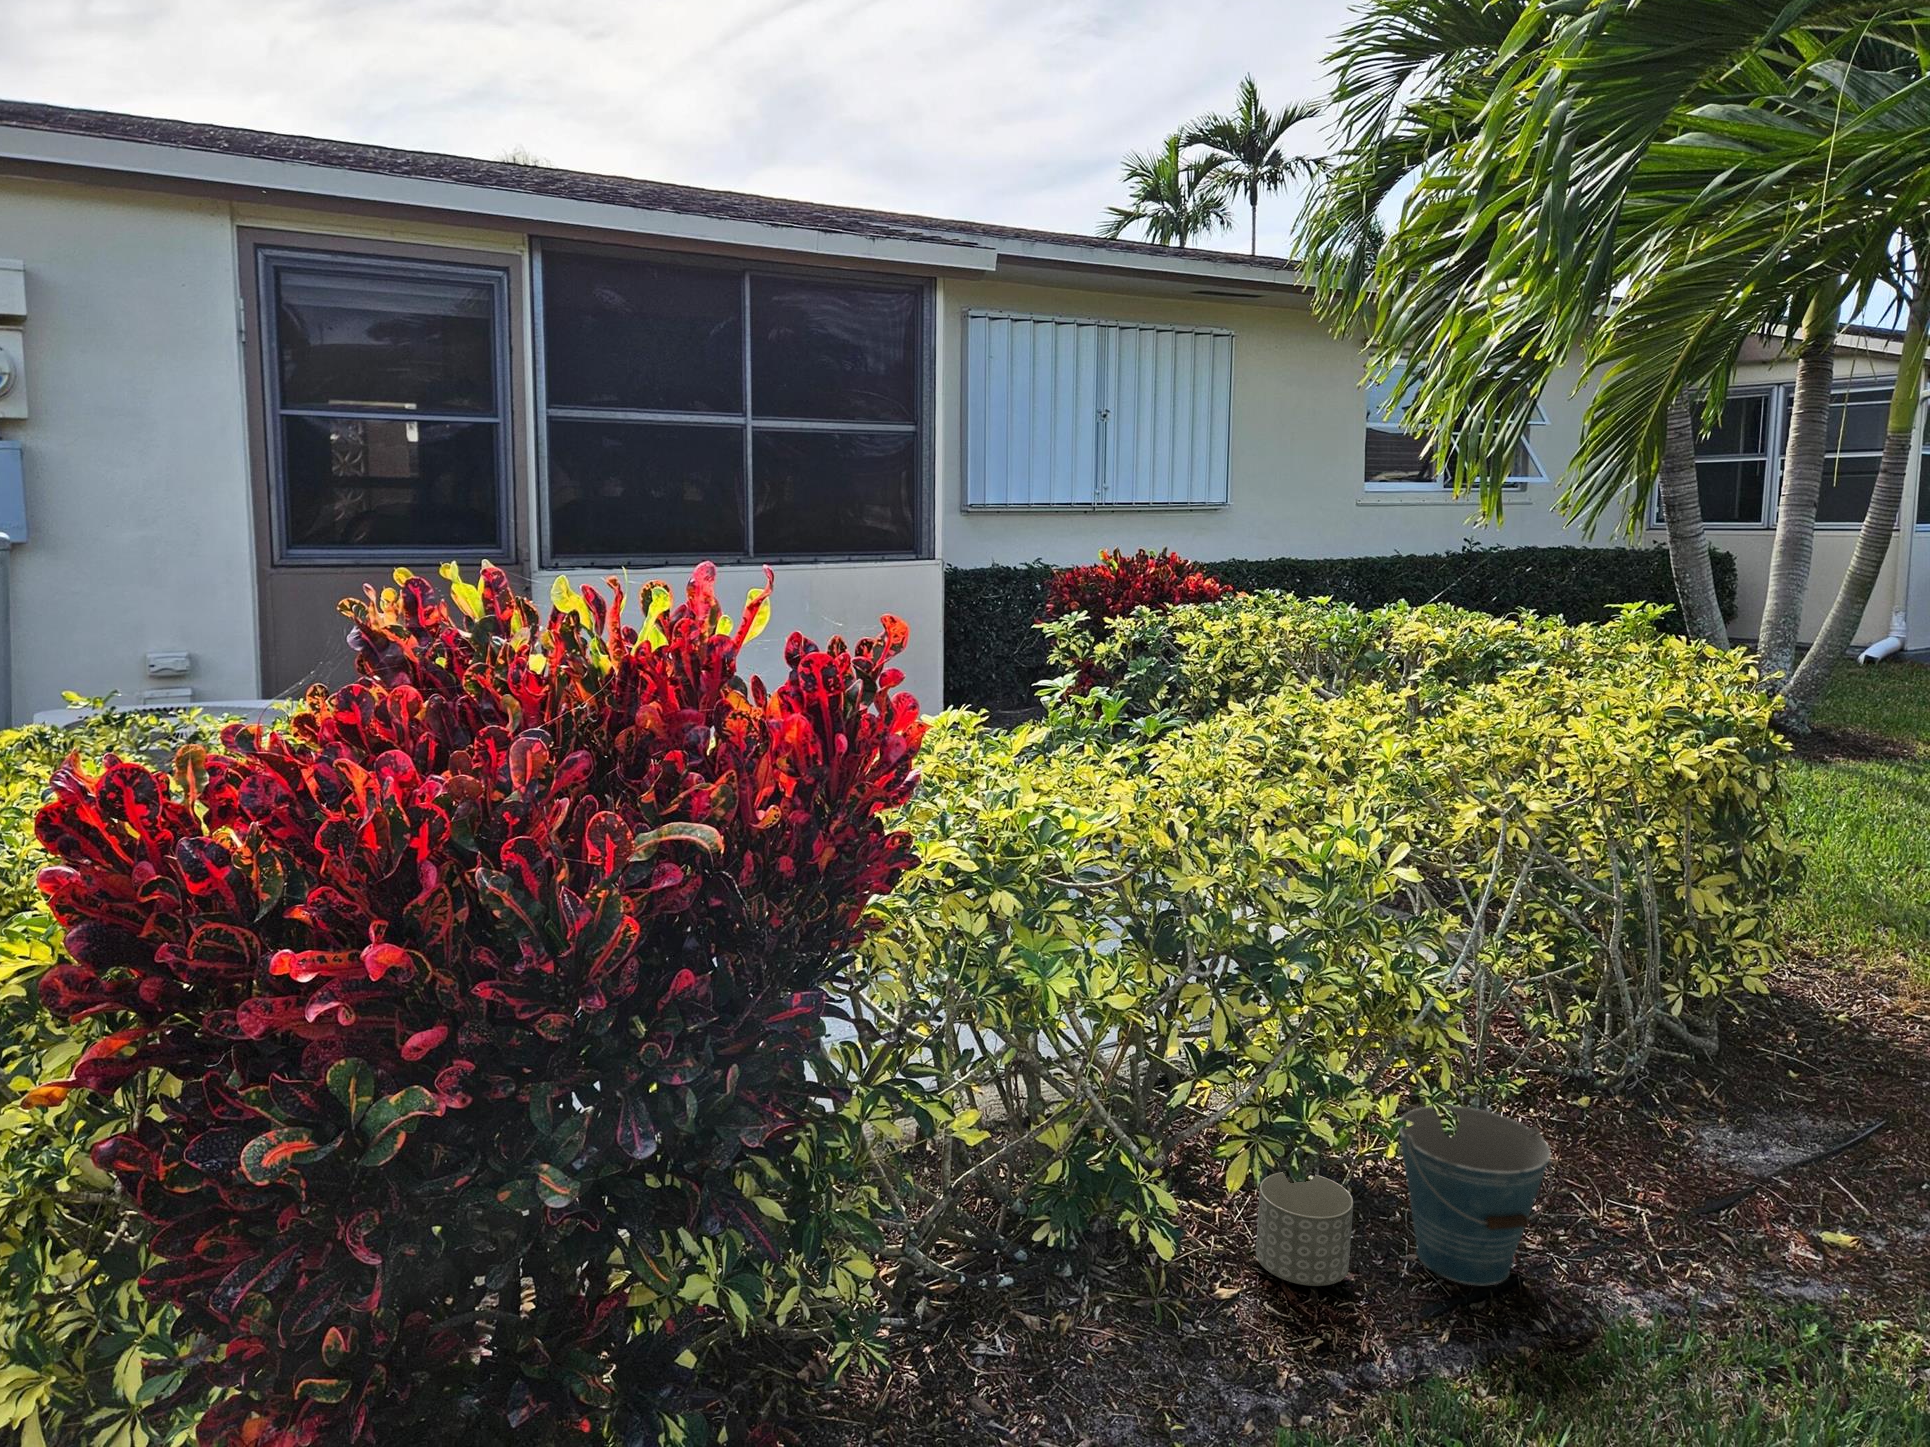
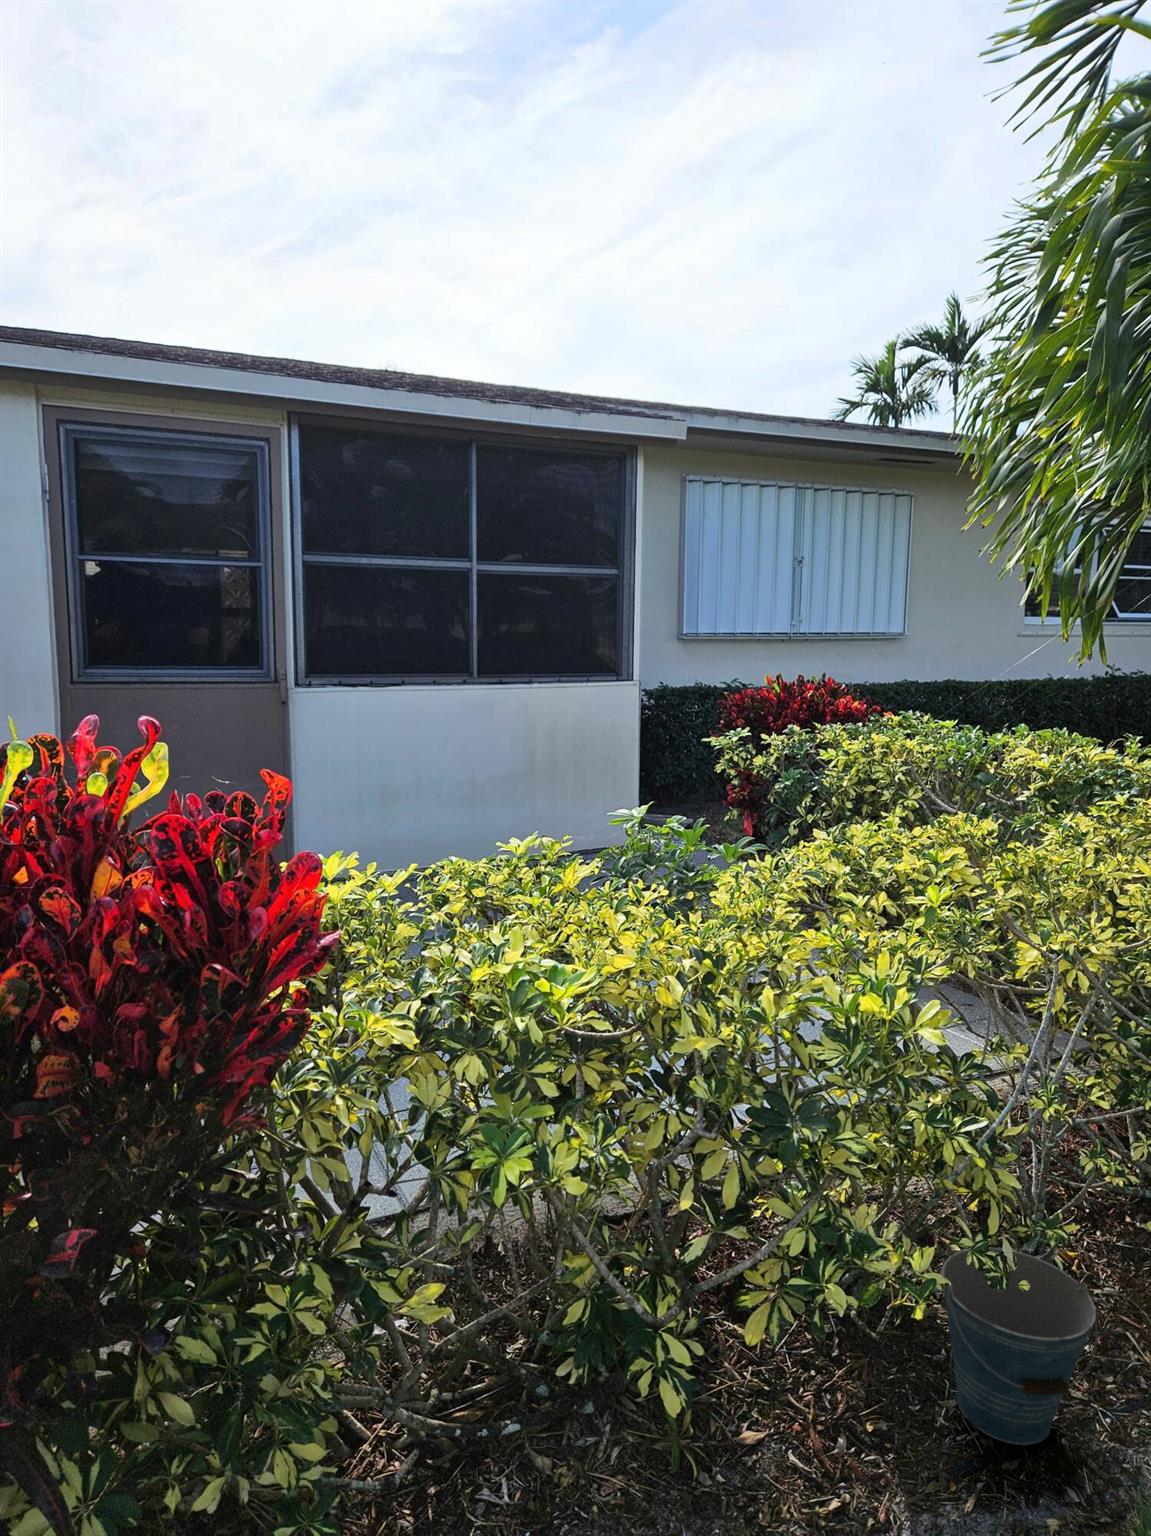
planter: present [1256,1172,1353,1286] -> none [789,1309,886,1437]

